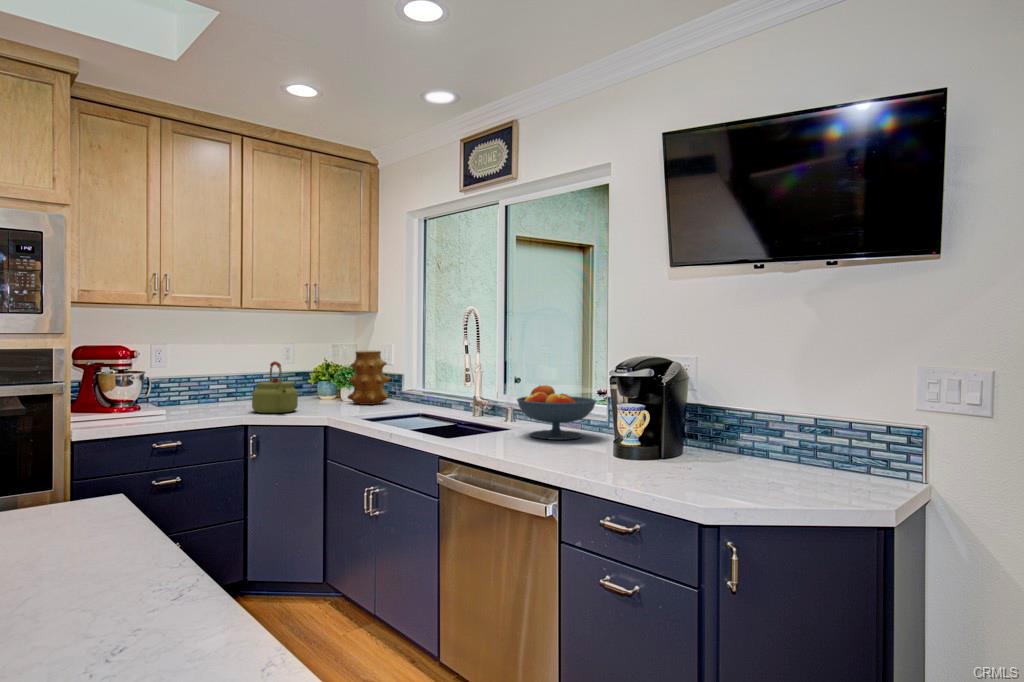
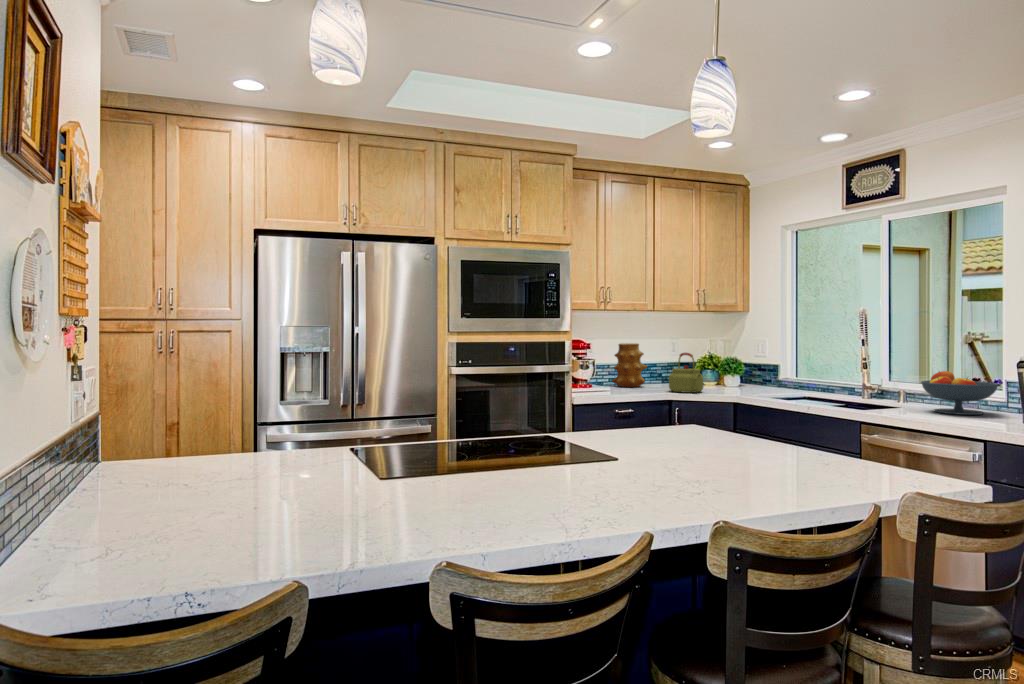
vase: present [347,350,391,405] -> present [612,343,647,387]

